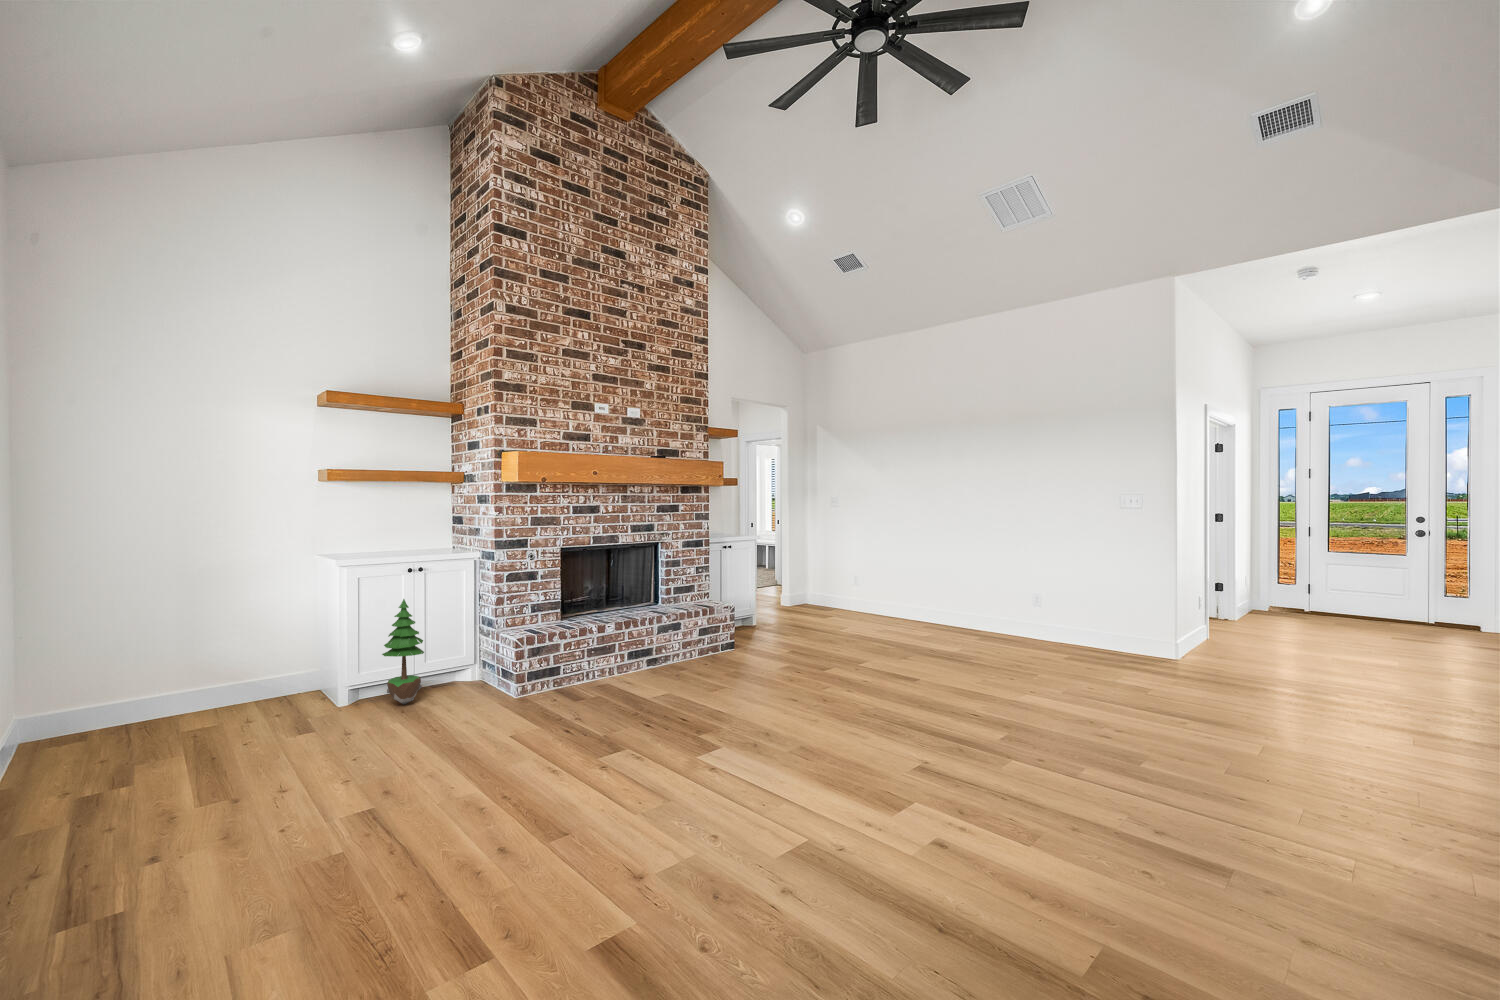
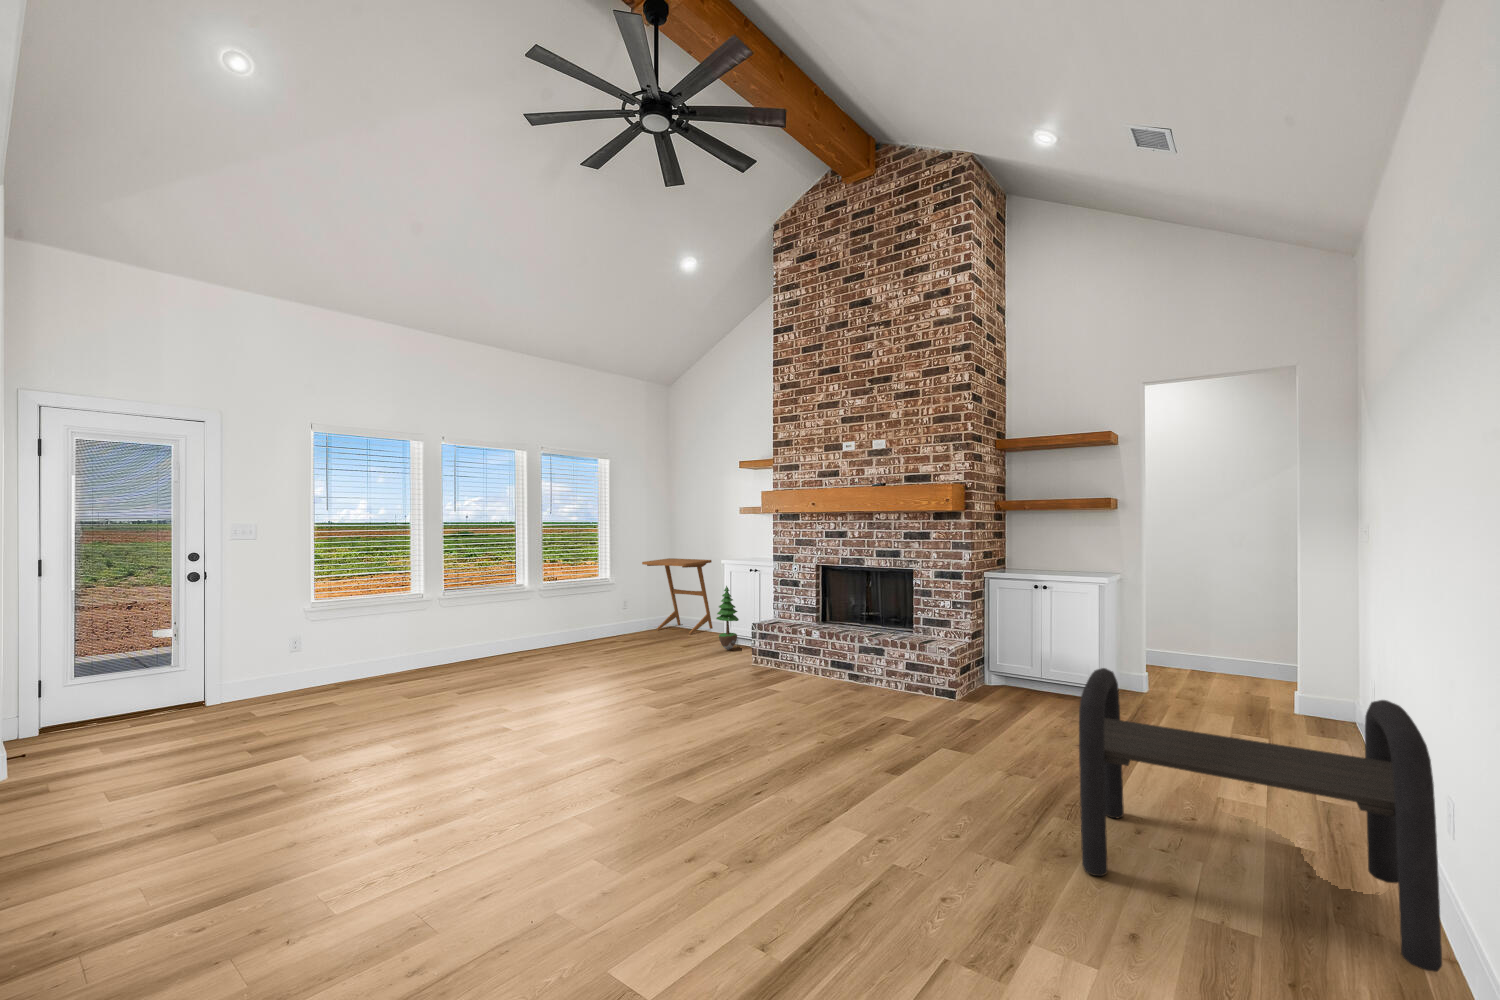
bench: none [940,558,1060,663] -> present [1079,668,1442,972]
side table: none [62,573,238,749] -> present [642,558,713,634]

